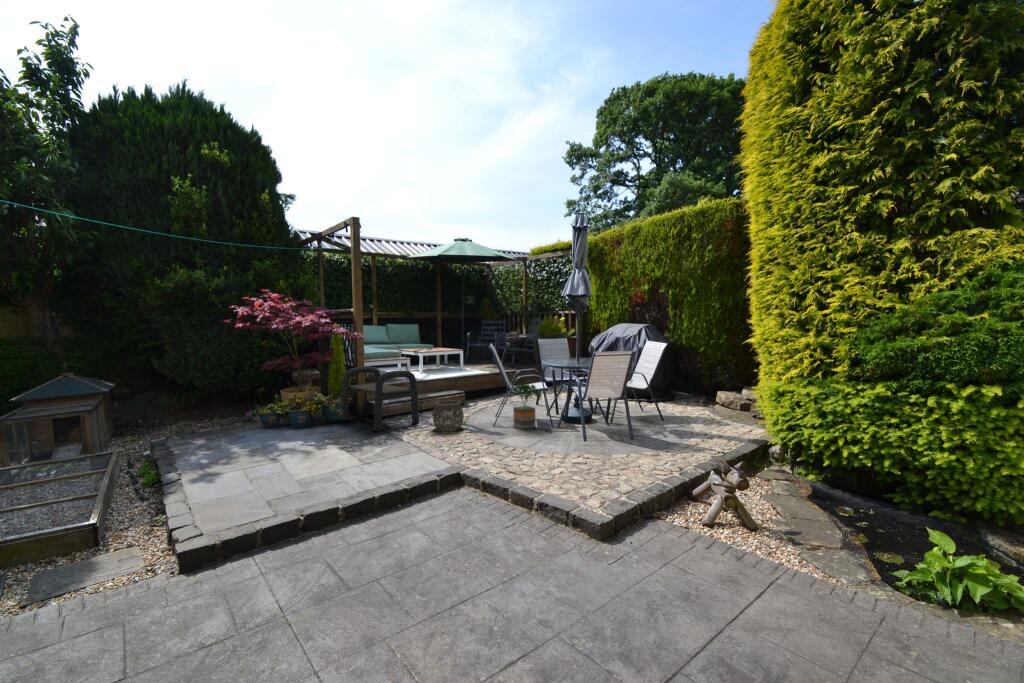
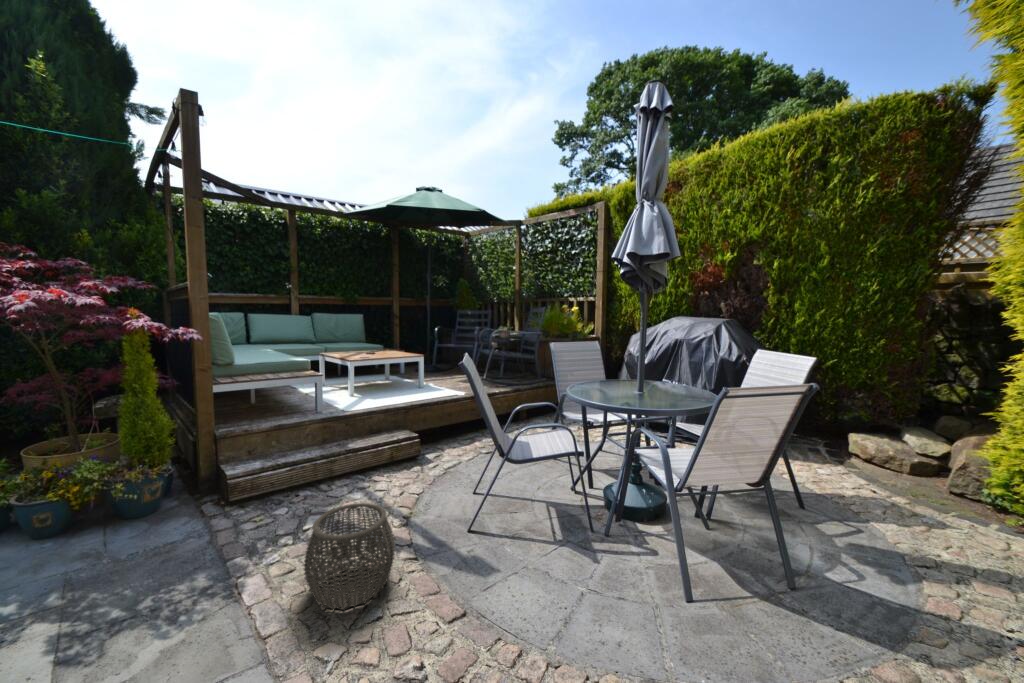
bench: present [342,366,419,431] -> none [116,400,292,608]
potted tree: present [511,384,542,429] -> none [514,457,603,592]

